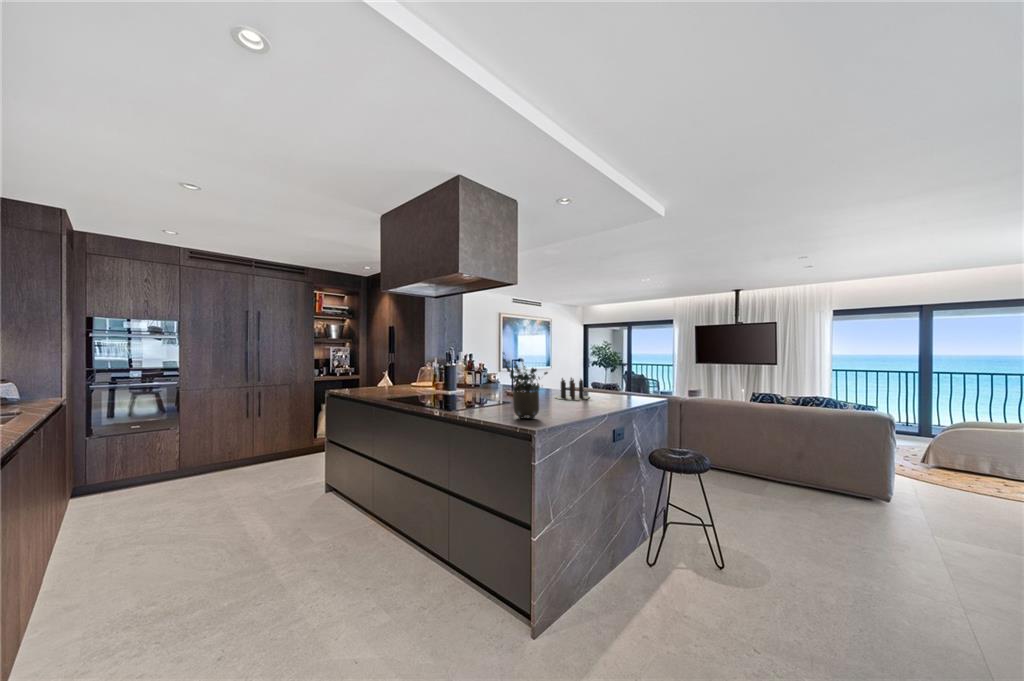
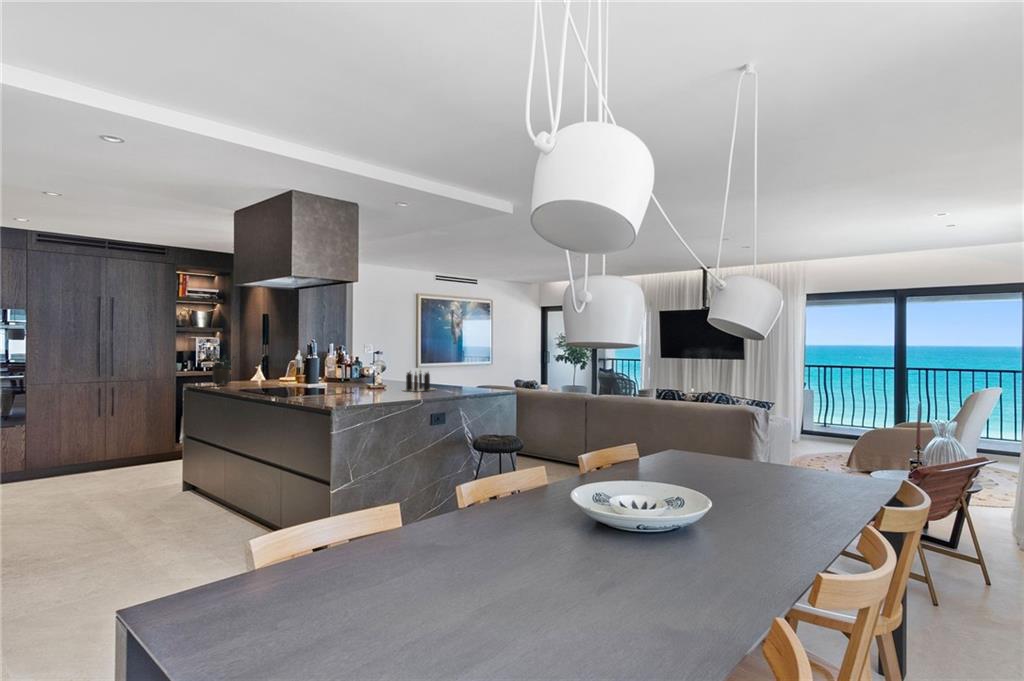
potted plant: present [503,353,548,418] -> present [205,344,235,385]

